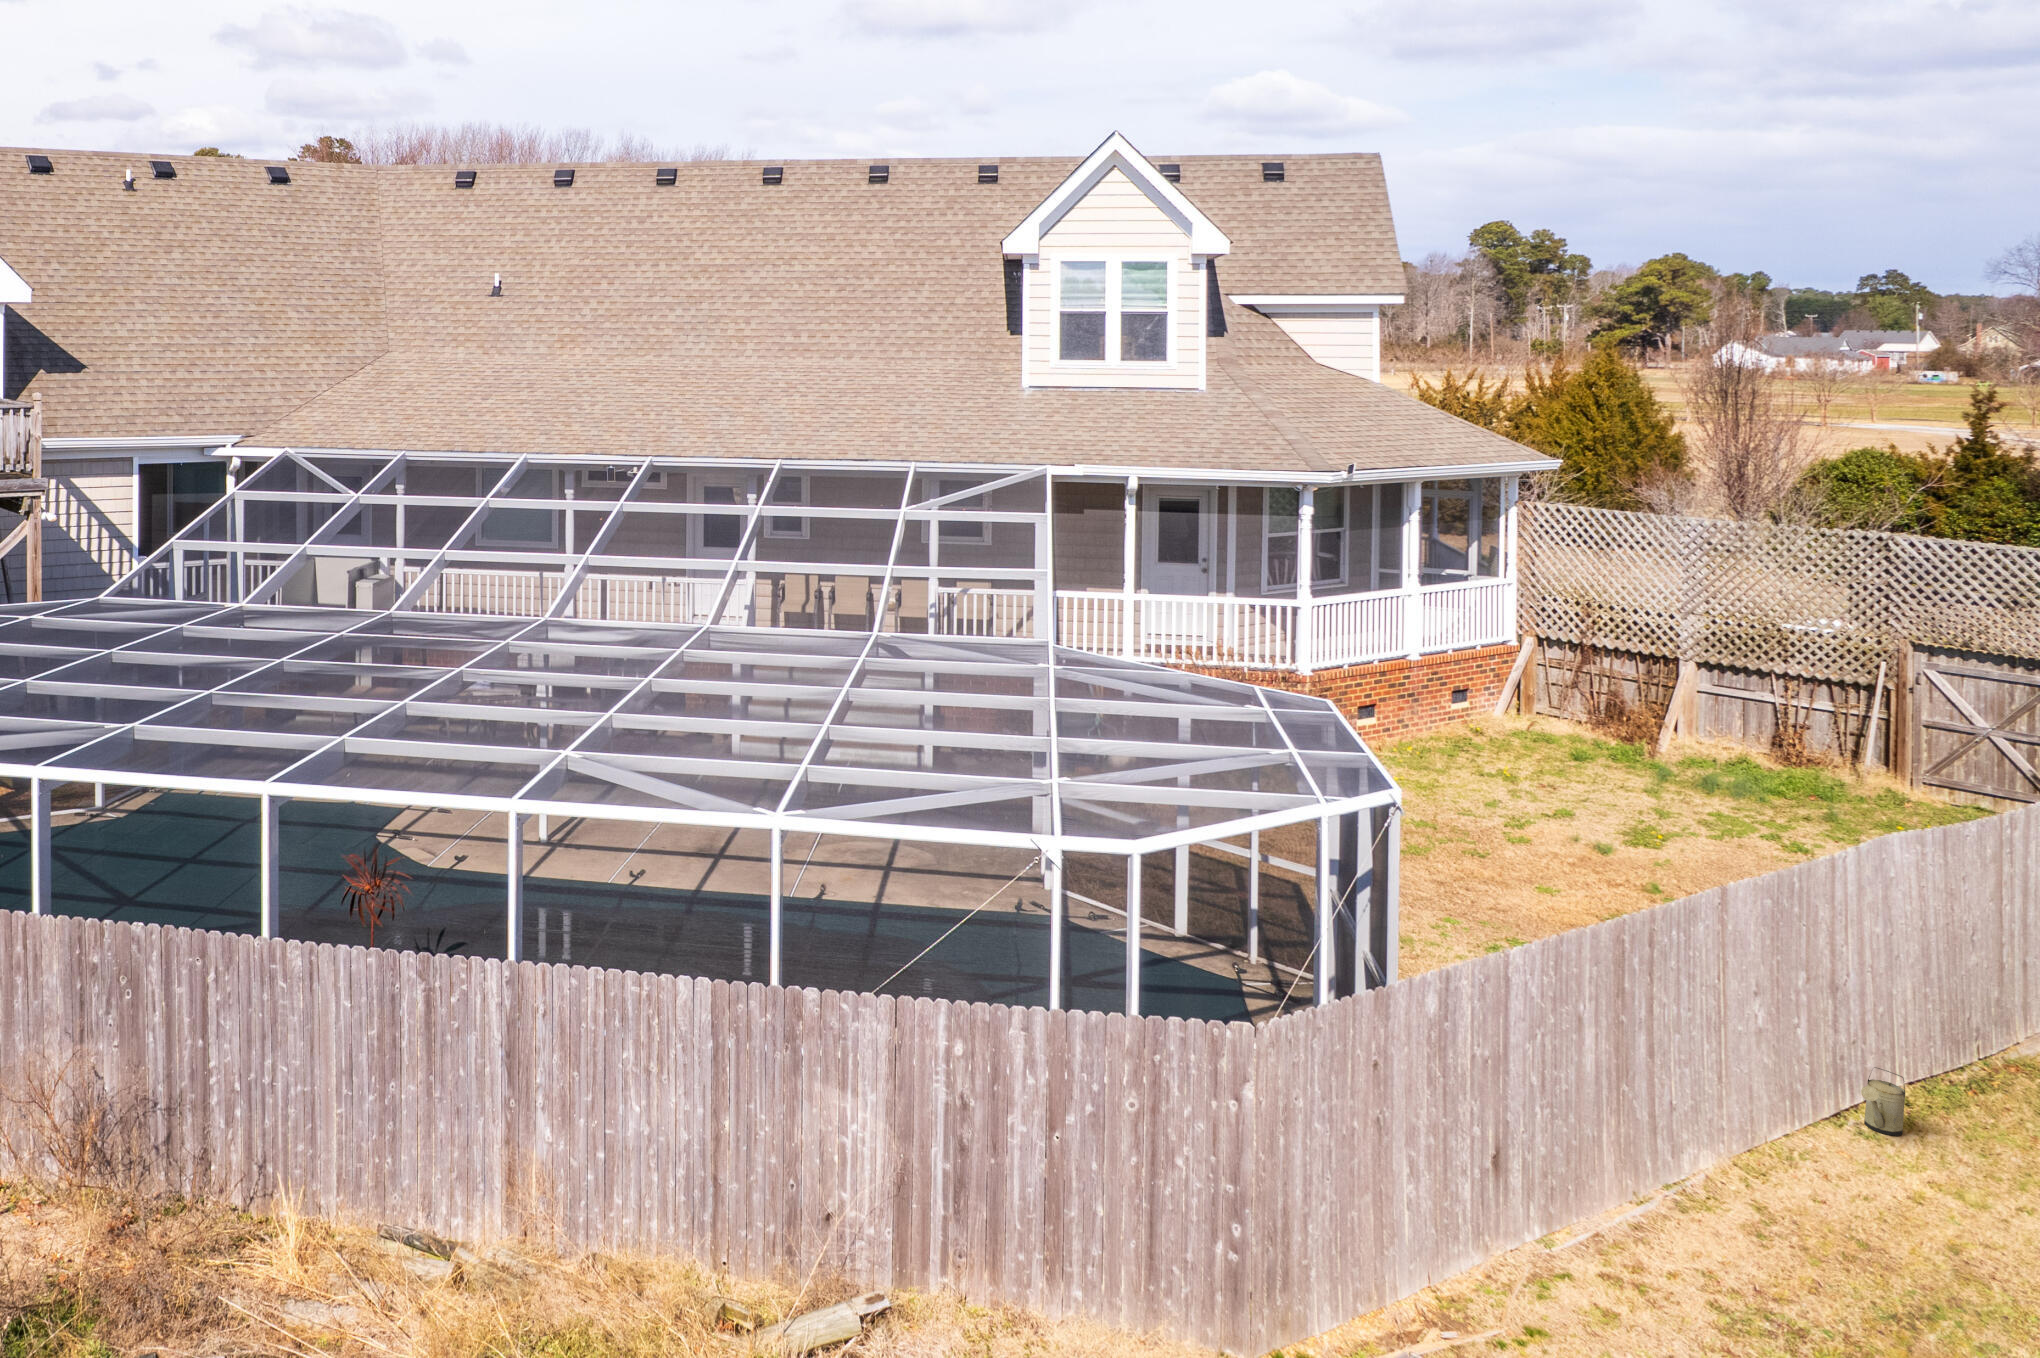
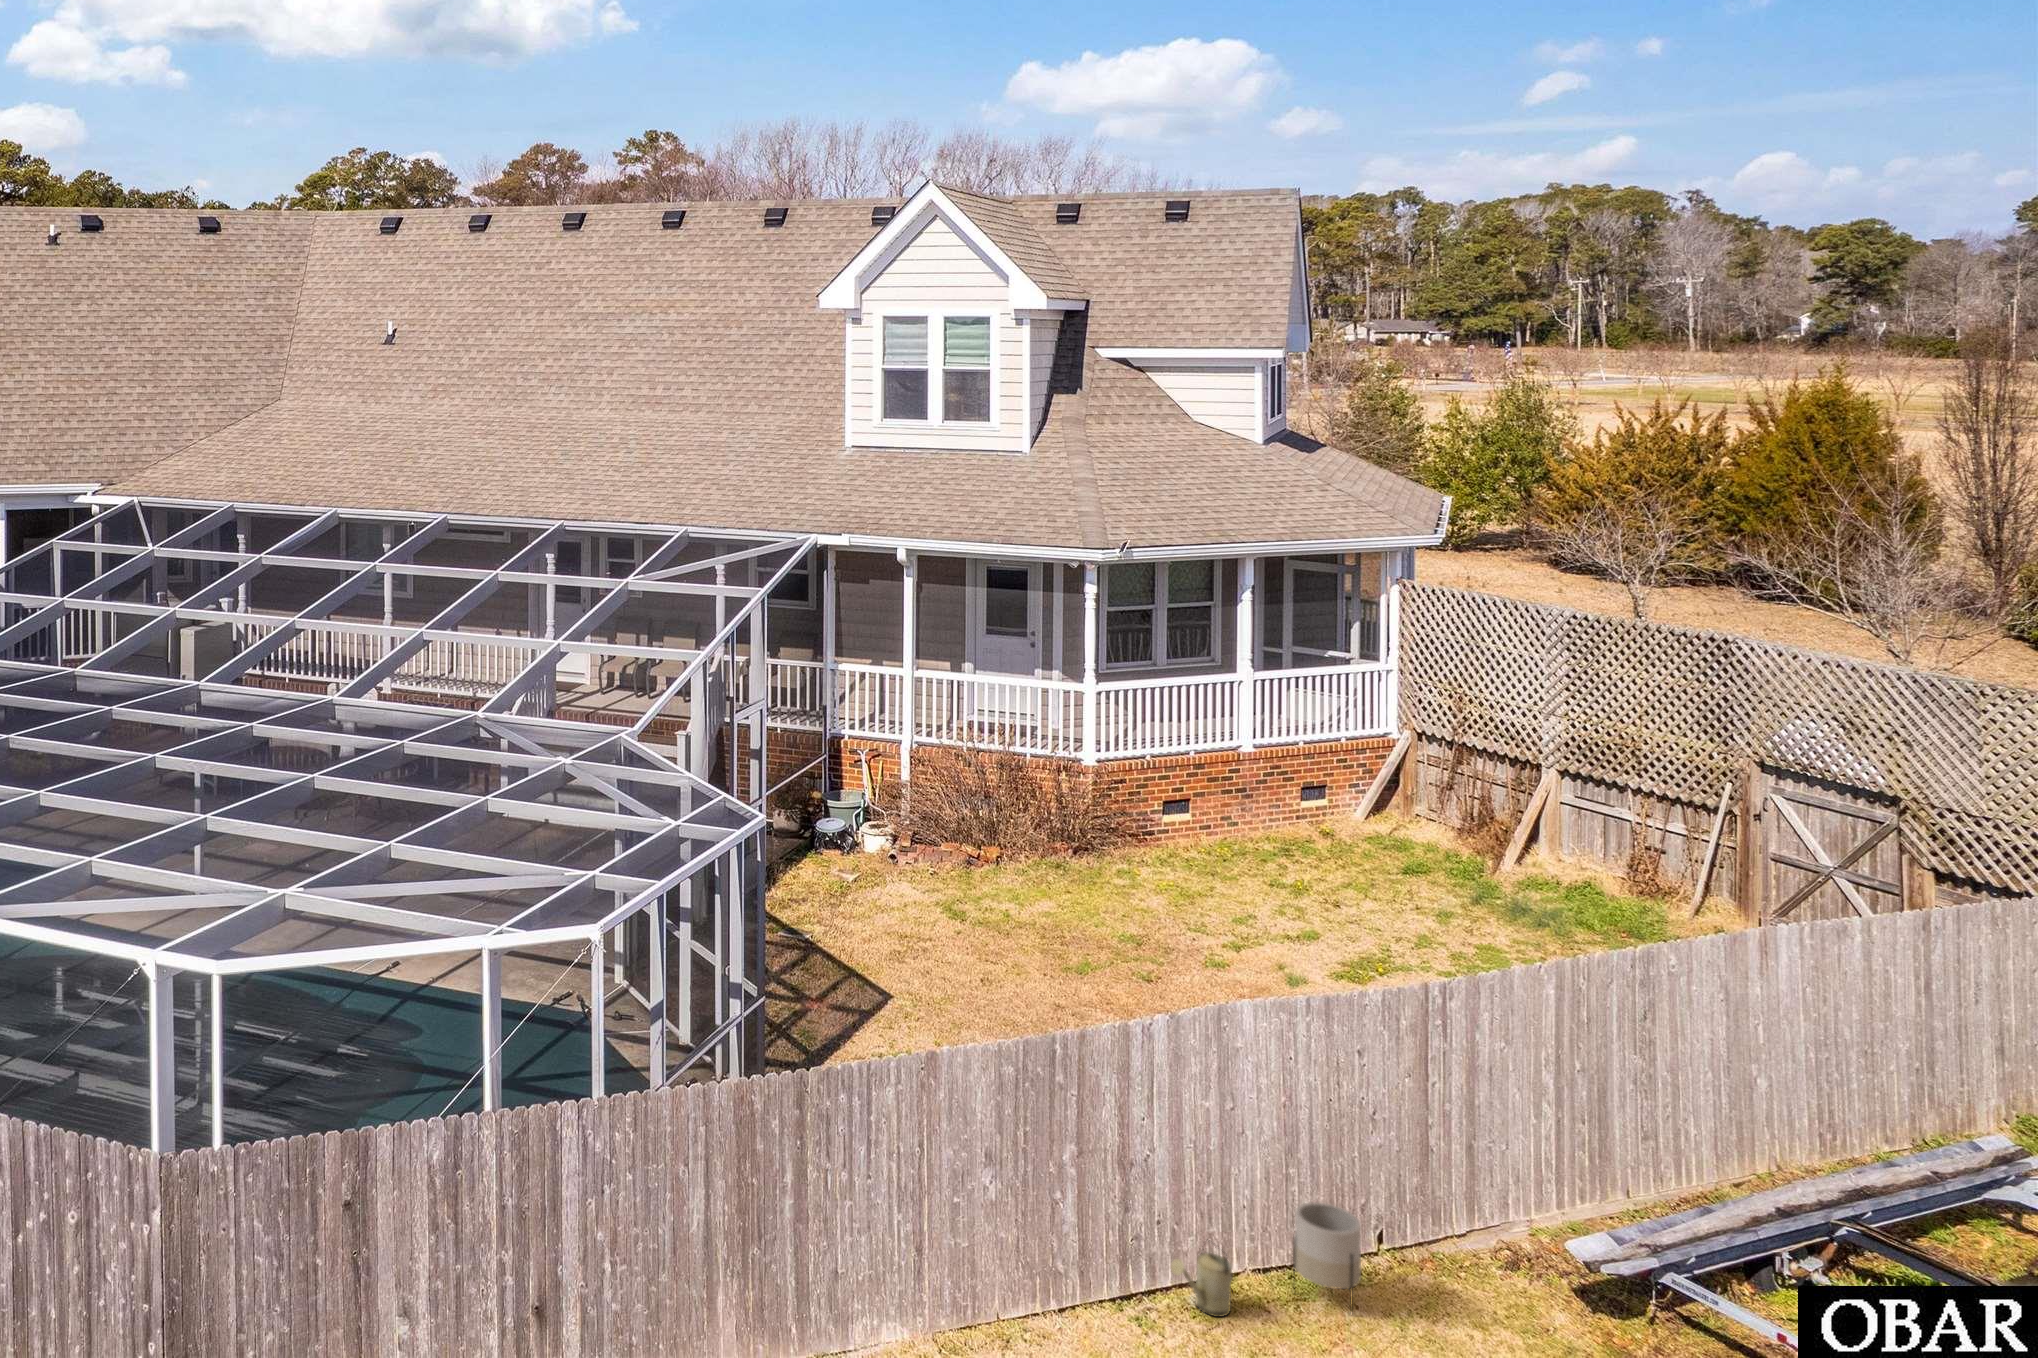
planter: none [1924,1028,1998,1124] -> present [1293,1202,1361,1291]

